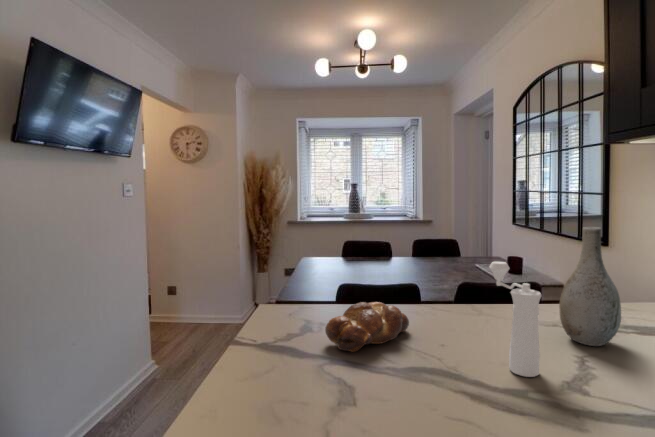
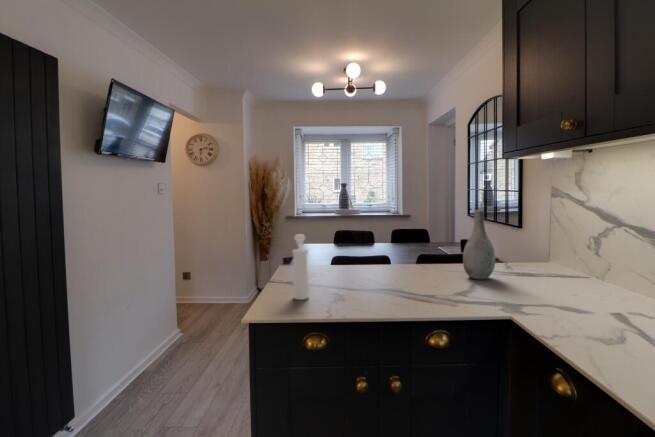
pepper mill: present [489,261,542,377] -> present [292,234,309,300]
bread loaf: present [325,302,409,352] -> none [323,257,374,283]

